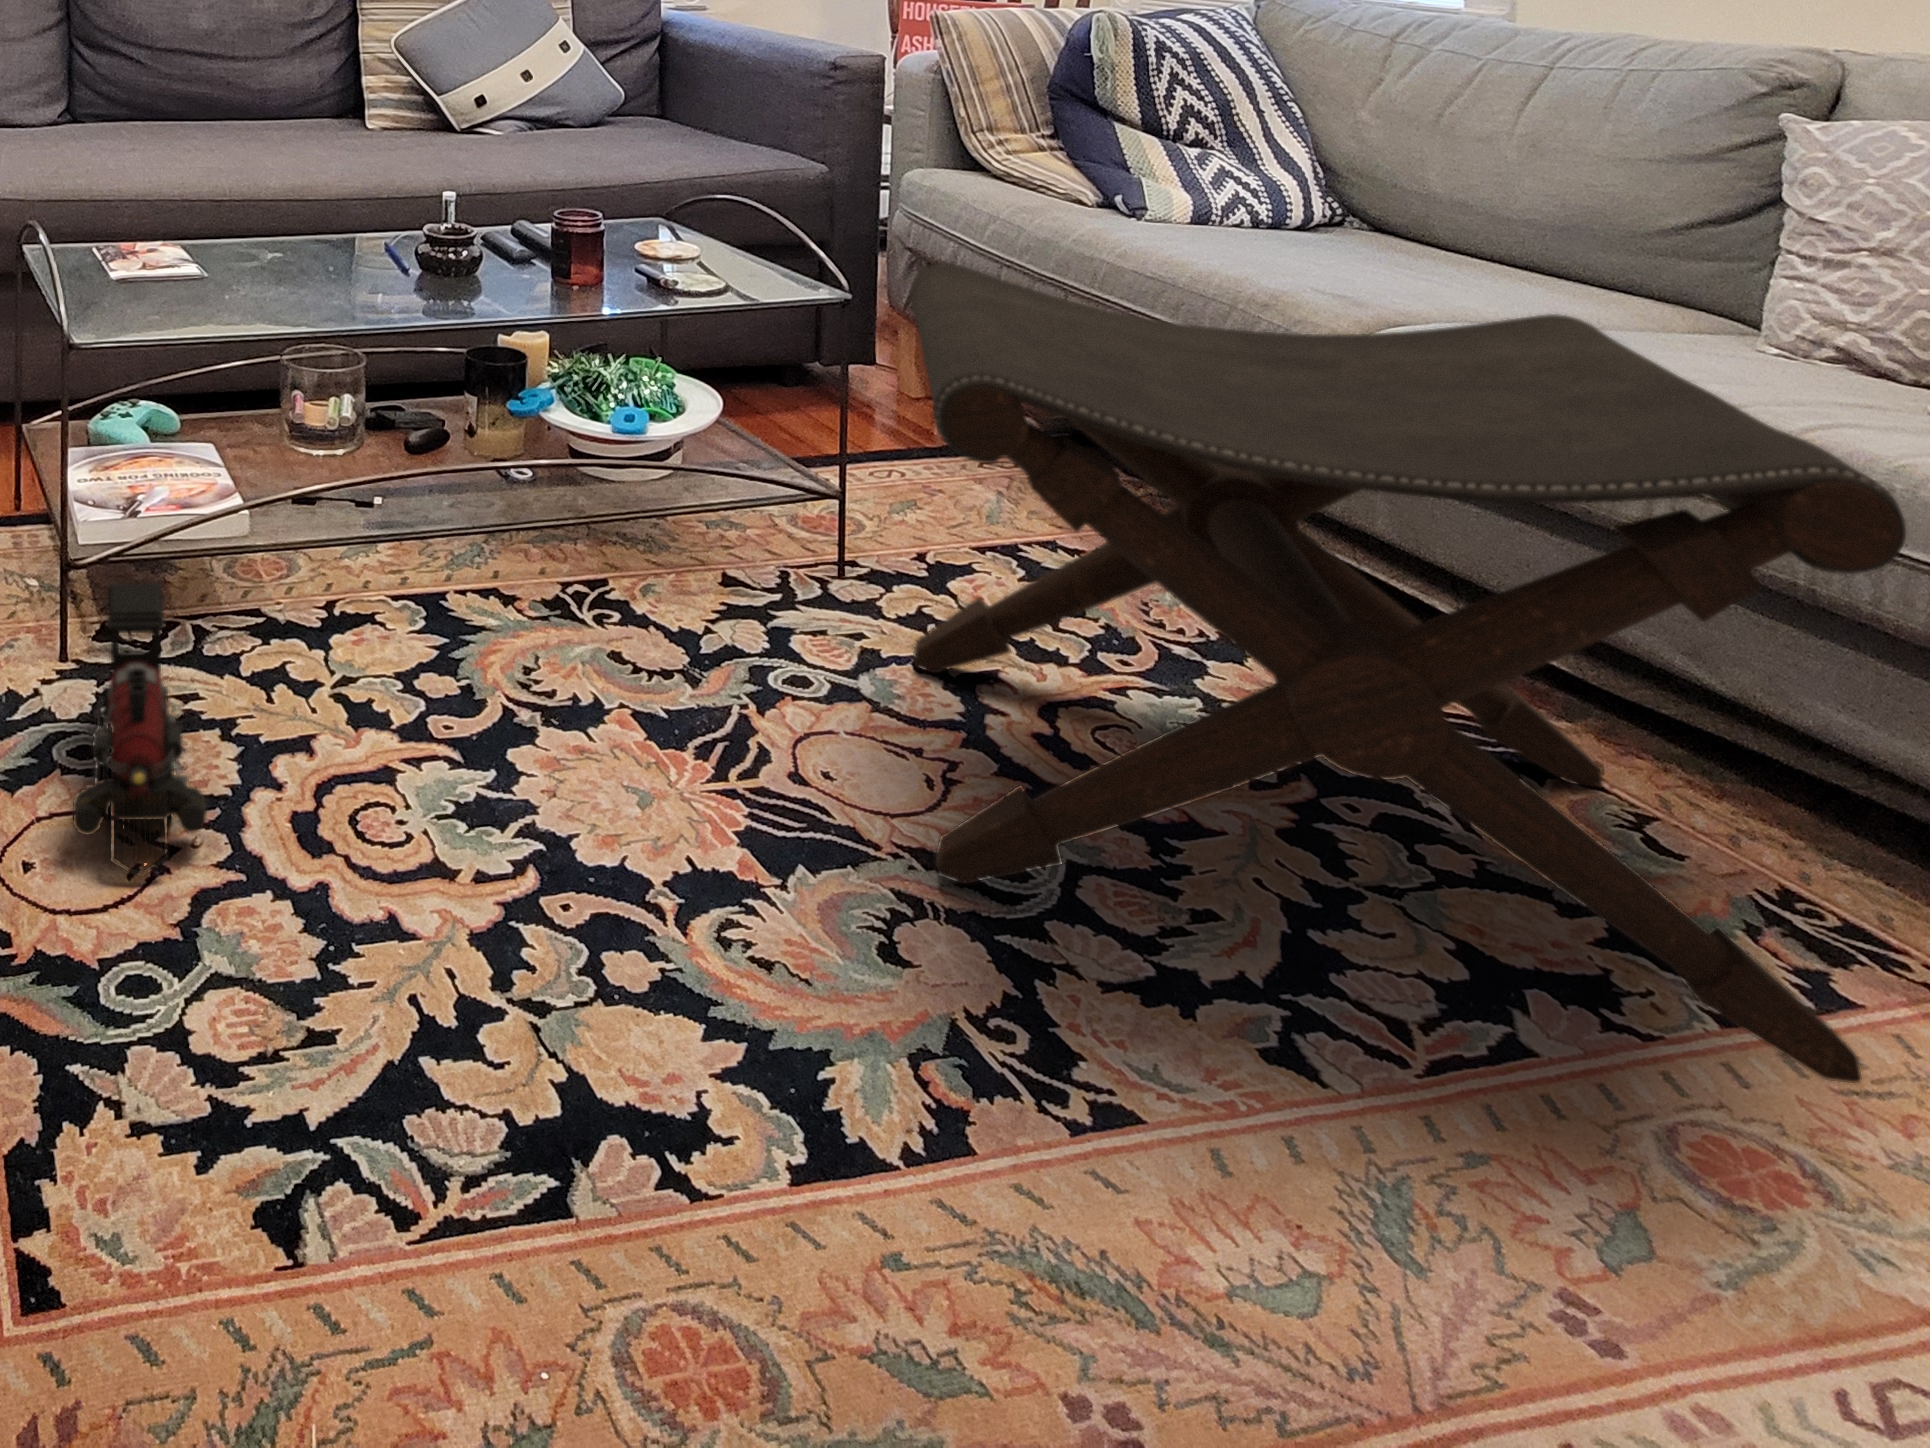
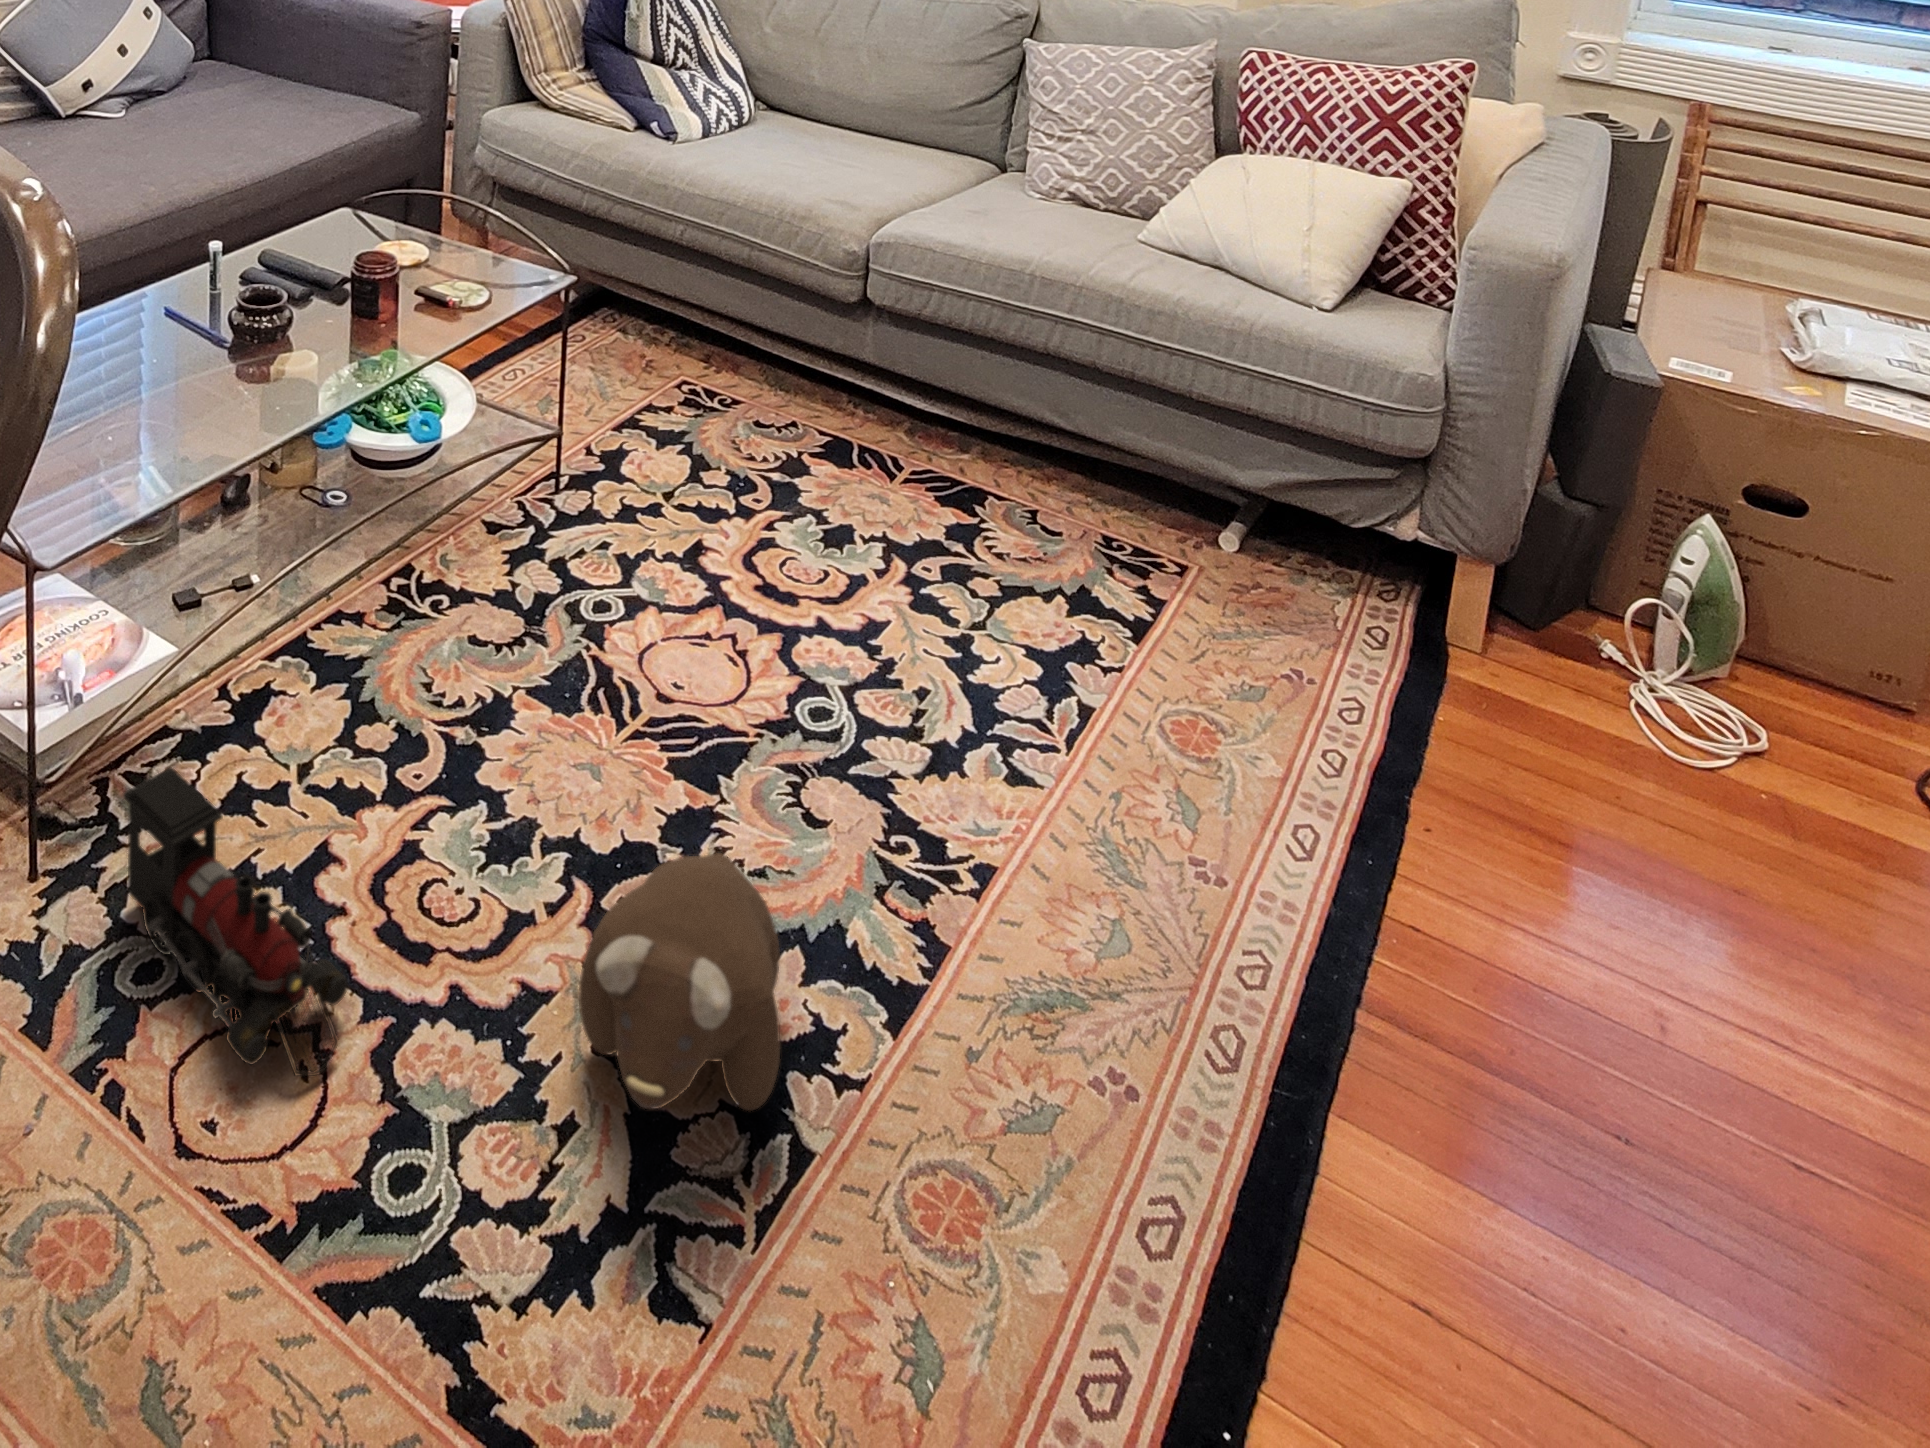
footstool: present [909,263,1906,1083] -> none [646,234,1235,744]
plush toy: none [313,803,656,1133] -> present [579,853,780,1111]

